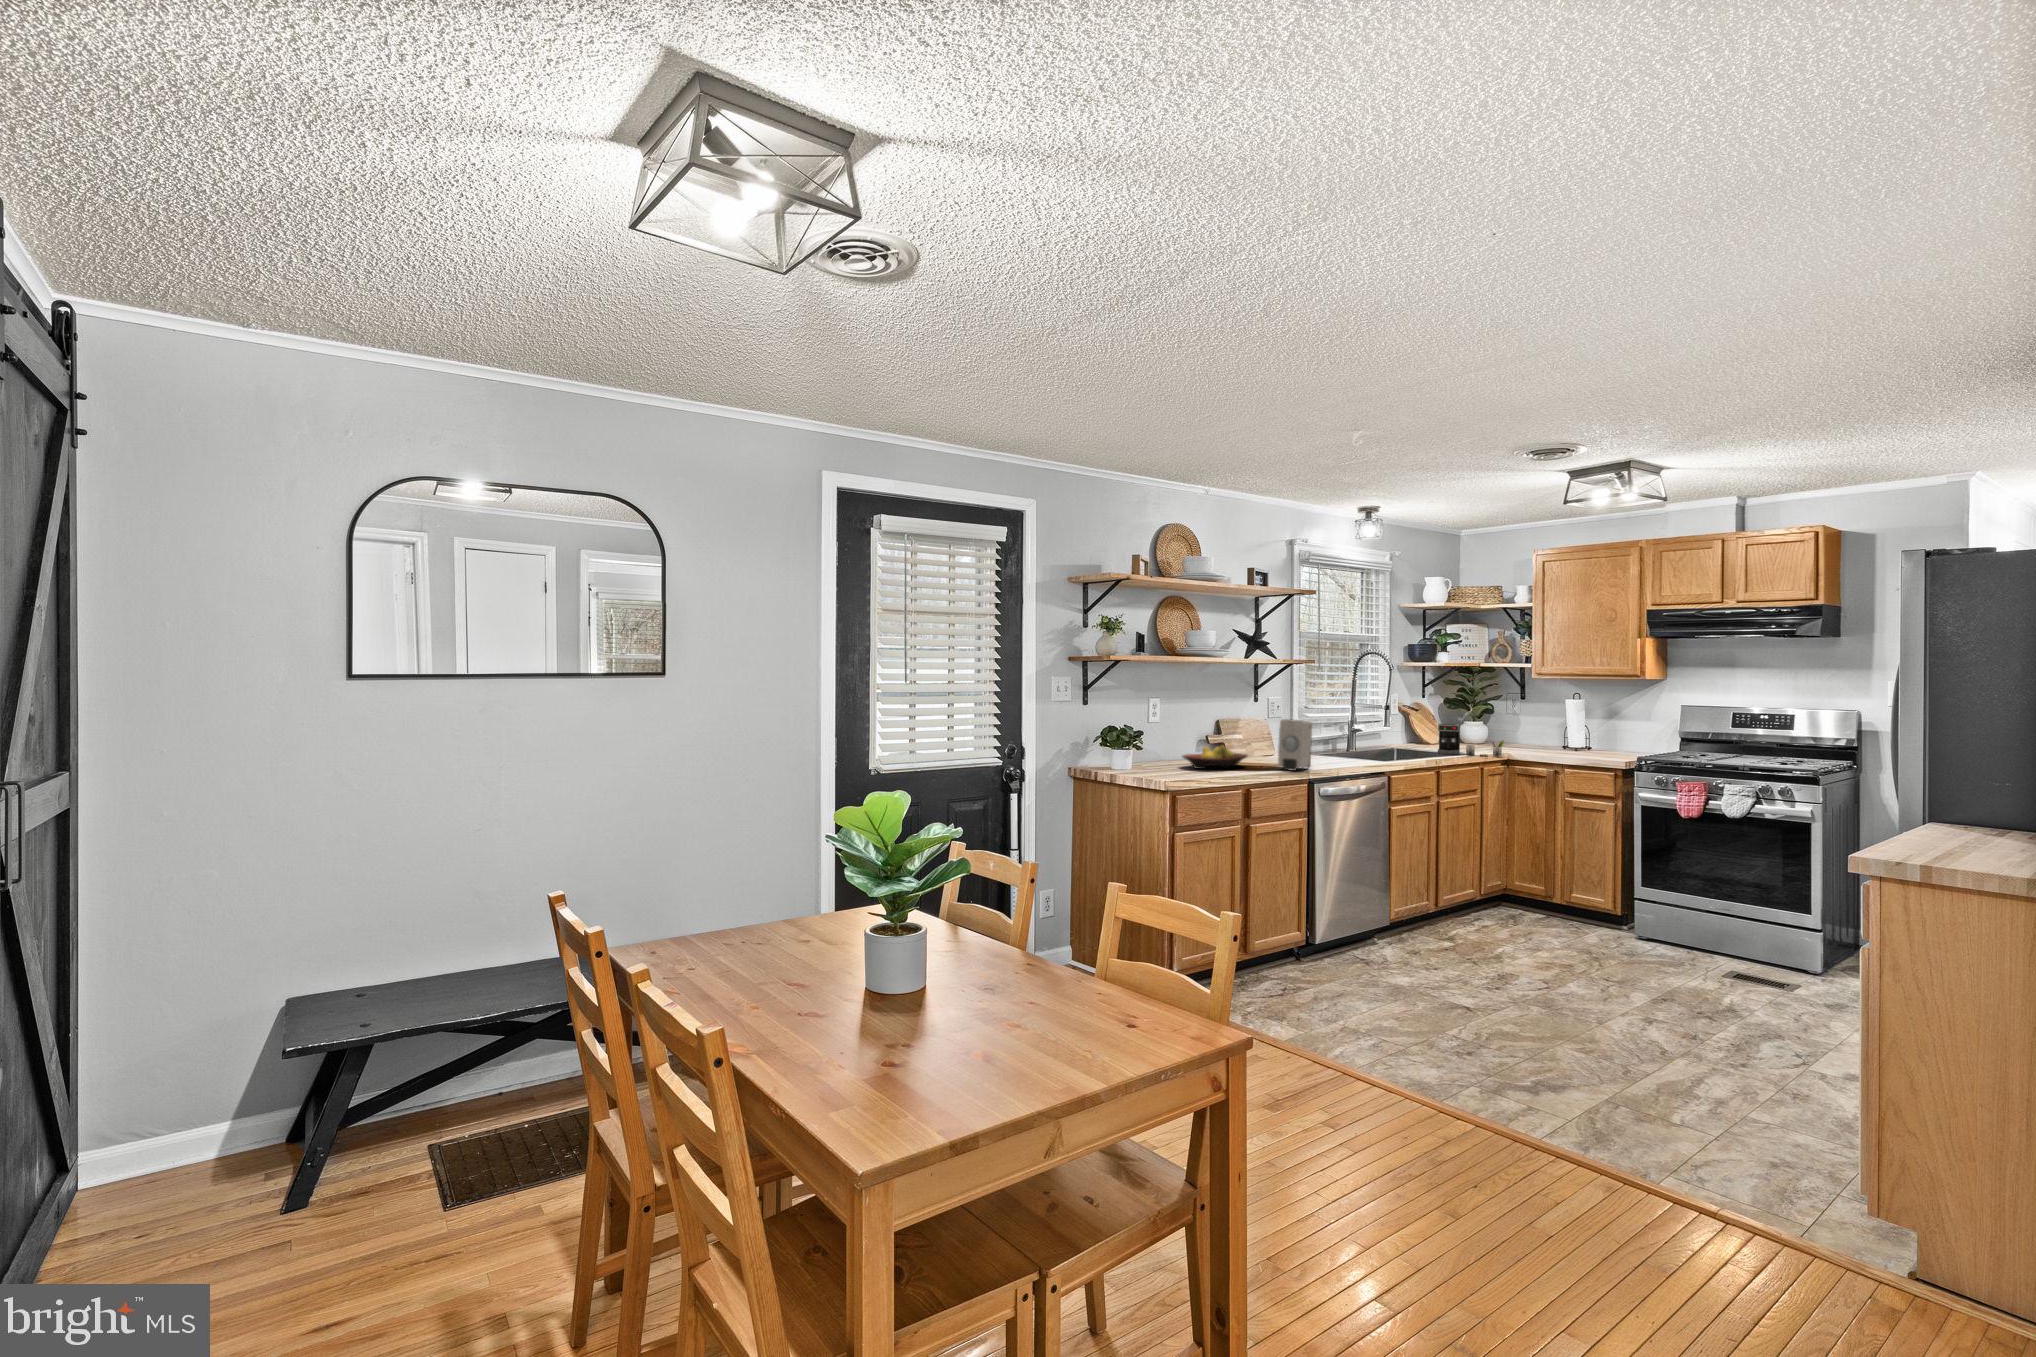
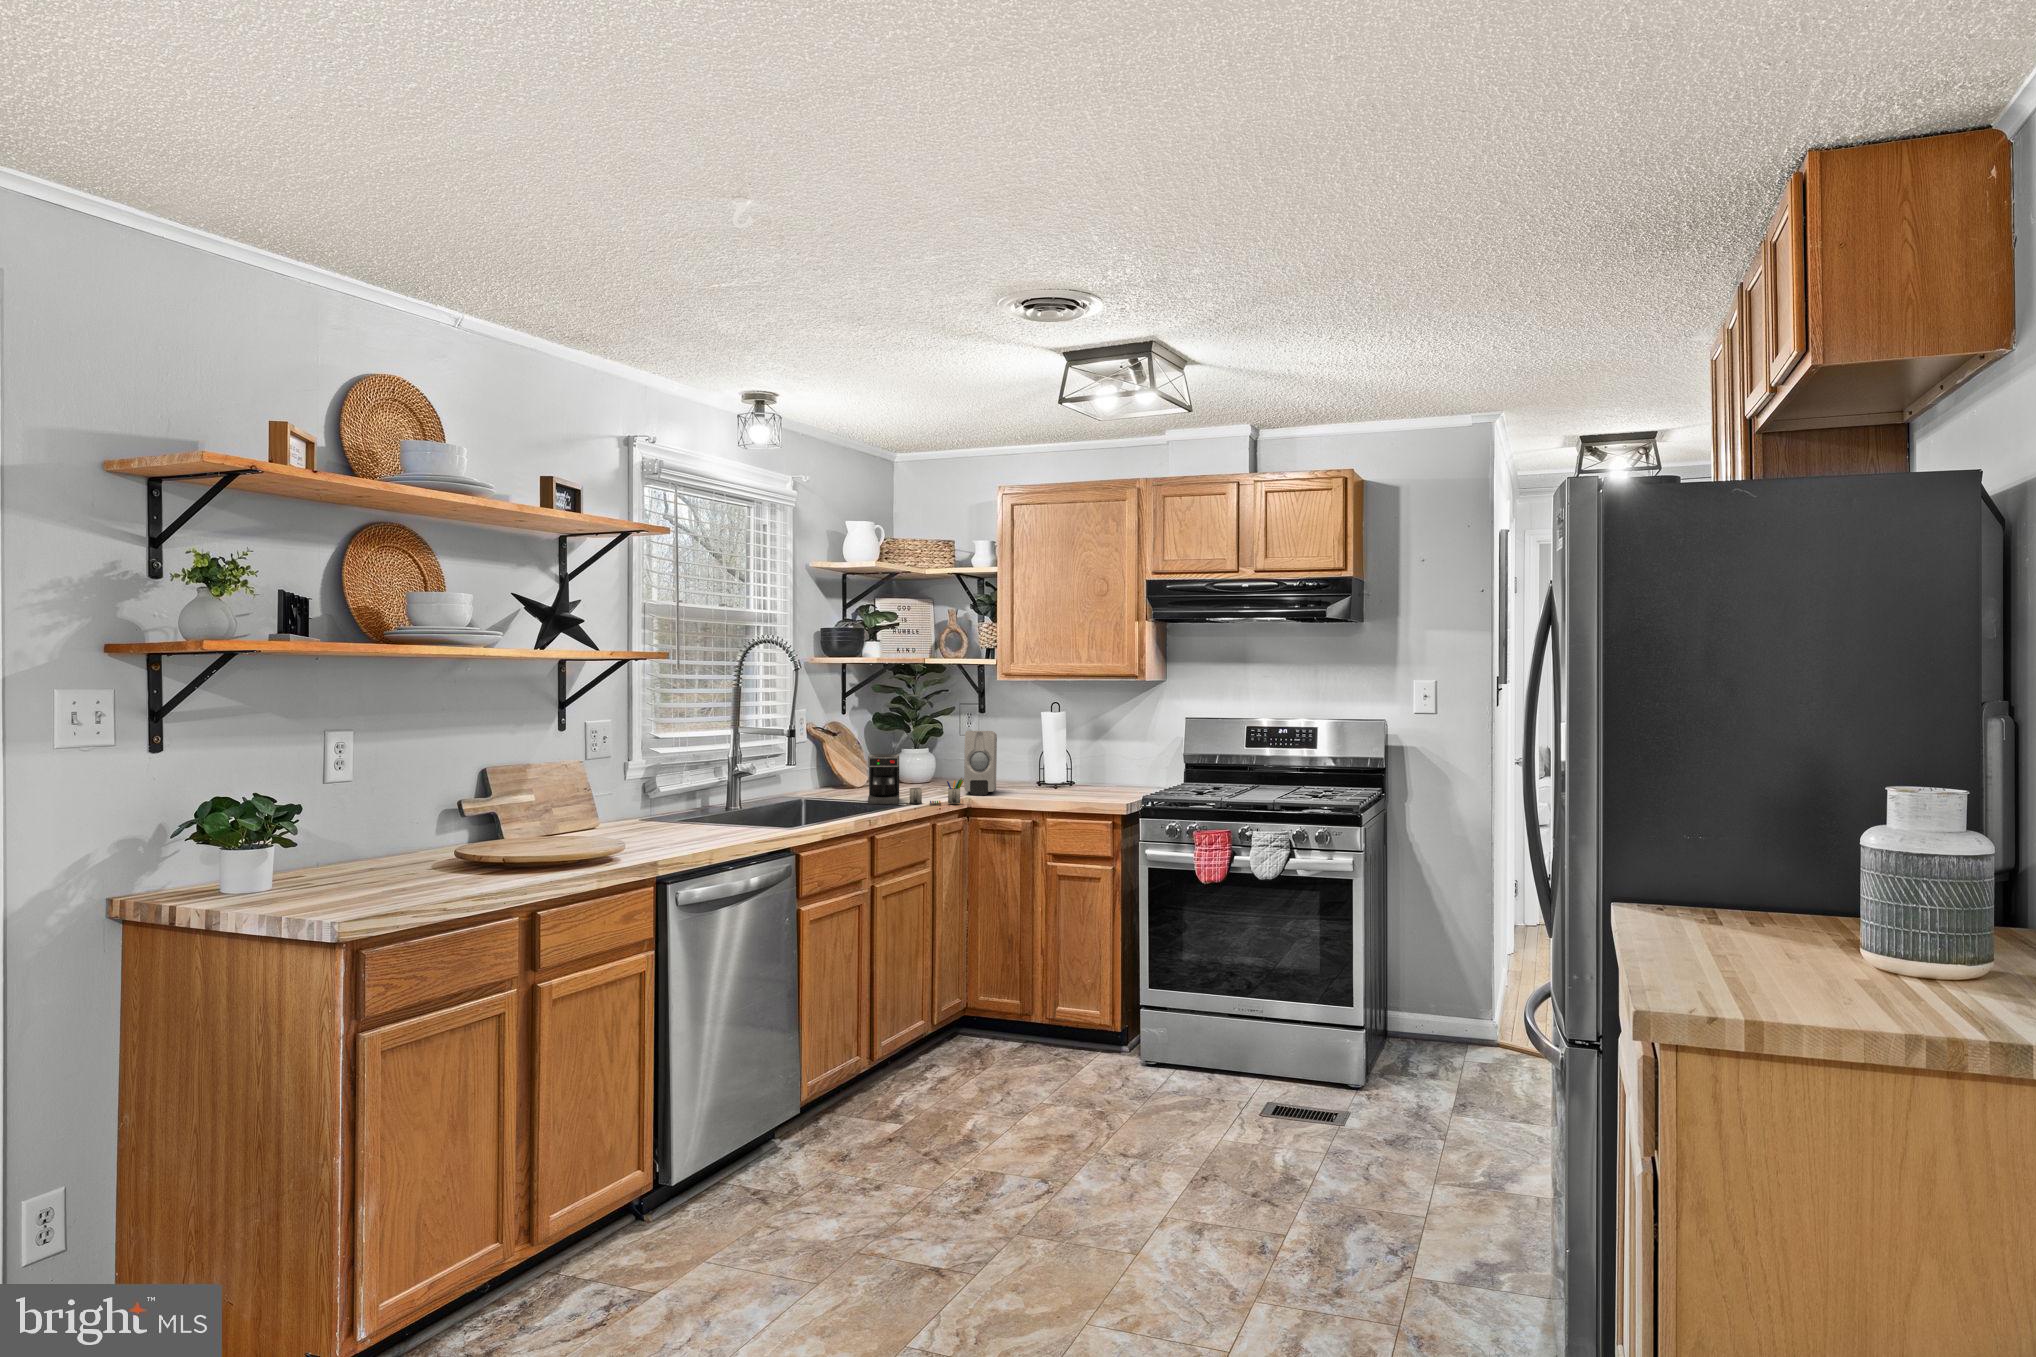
soap dispenser: present [1278,719,1312,771] -> present [964,731,997,795]
fruit bowl: present [1182,746,1248,769] -> none [397,819,539,871]

